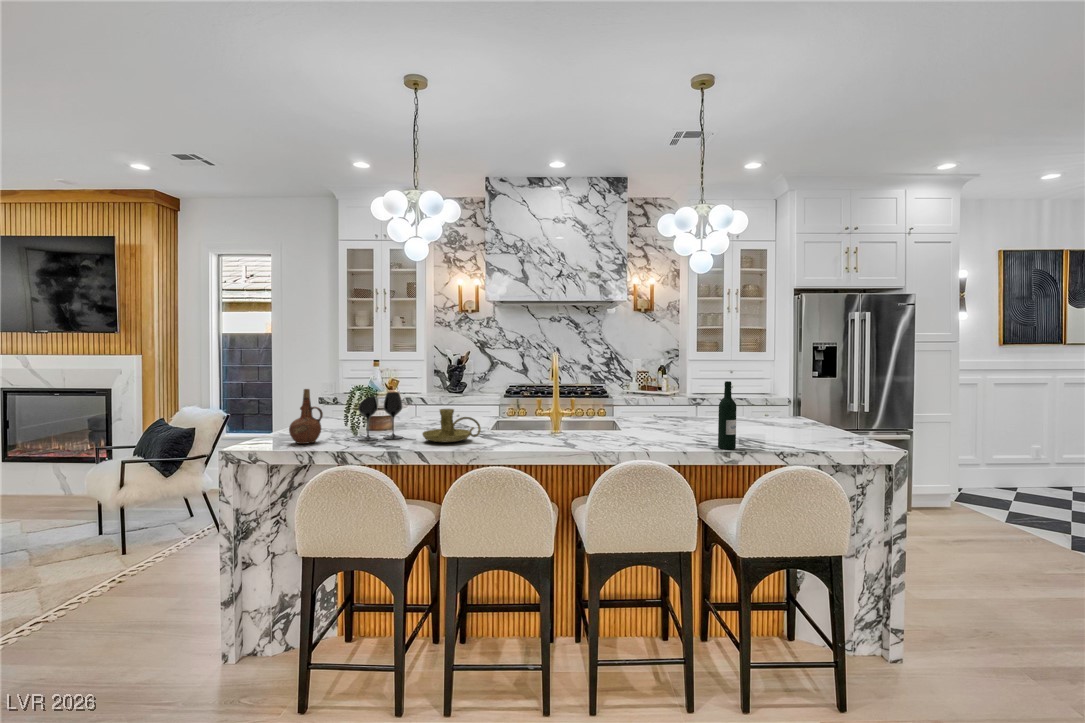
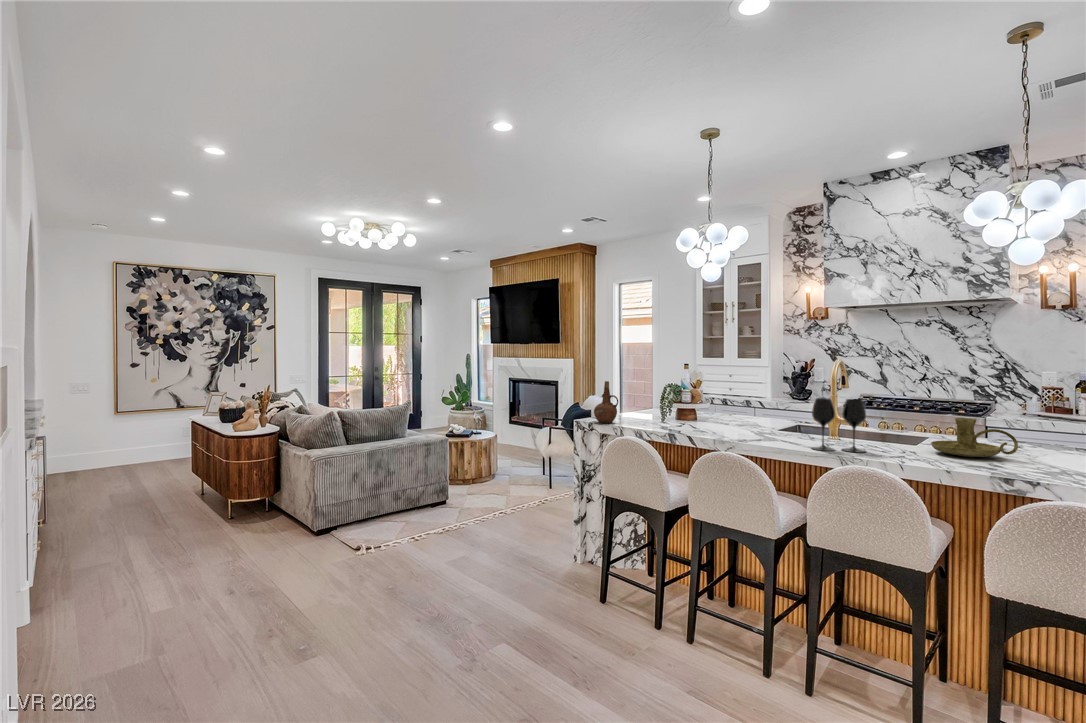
wine bottle: present [718,381,736,449] -> none [1024,387,1055,475]
wine glass: present [358,392,403,441] -> present [812,398,866,453]
candle holder: present [422,409,481,442] -> present [931,418,1018,457]

